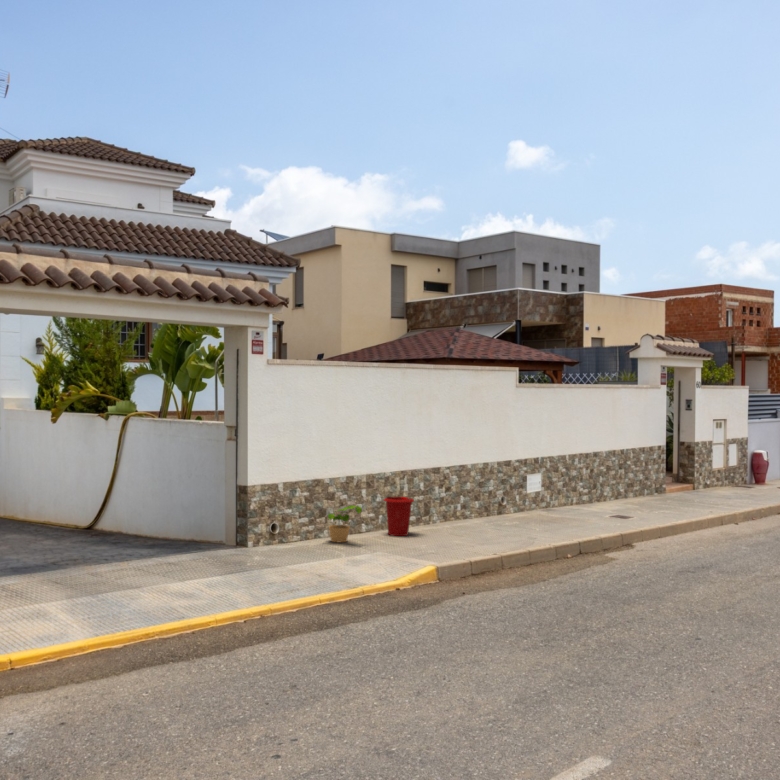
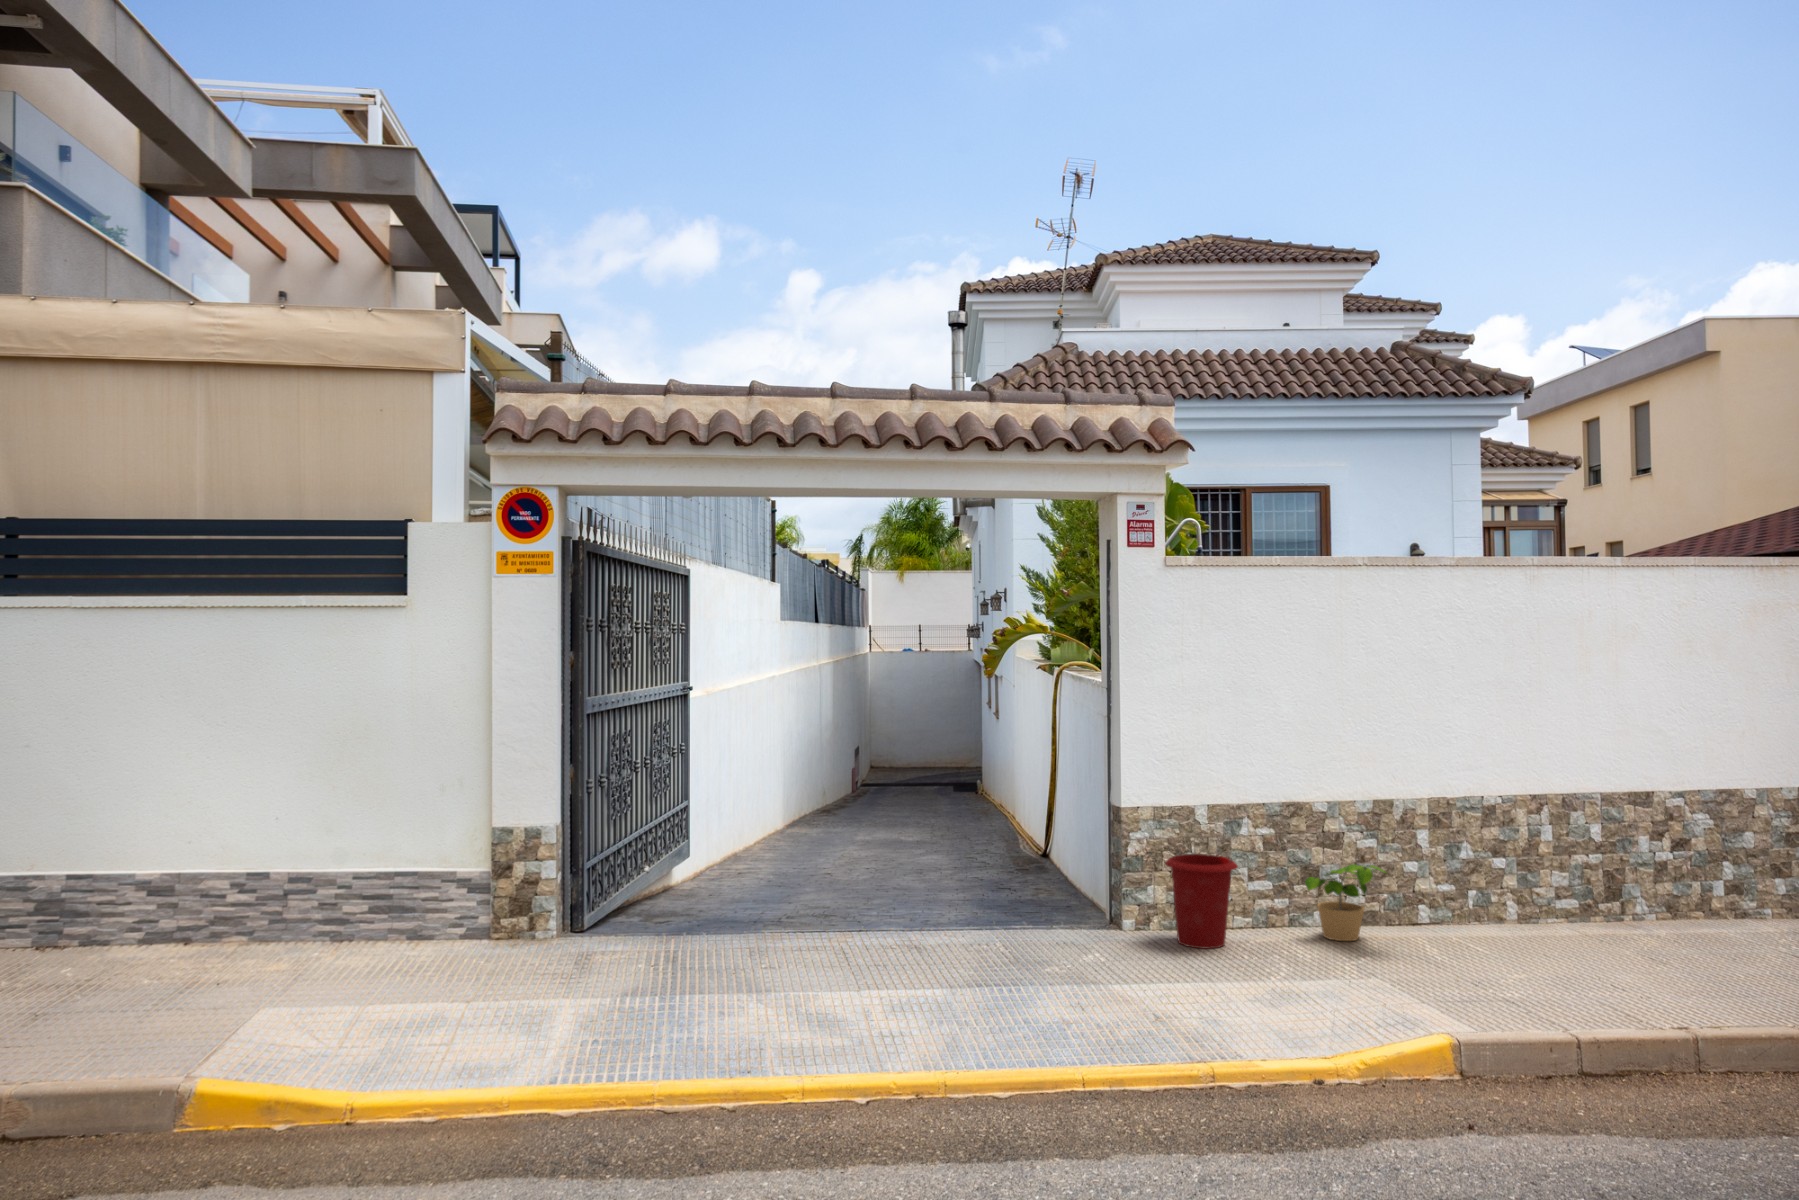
waste bin: present [384,497,414,536] -> present [1165,854,1238,949]

